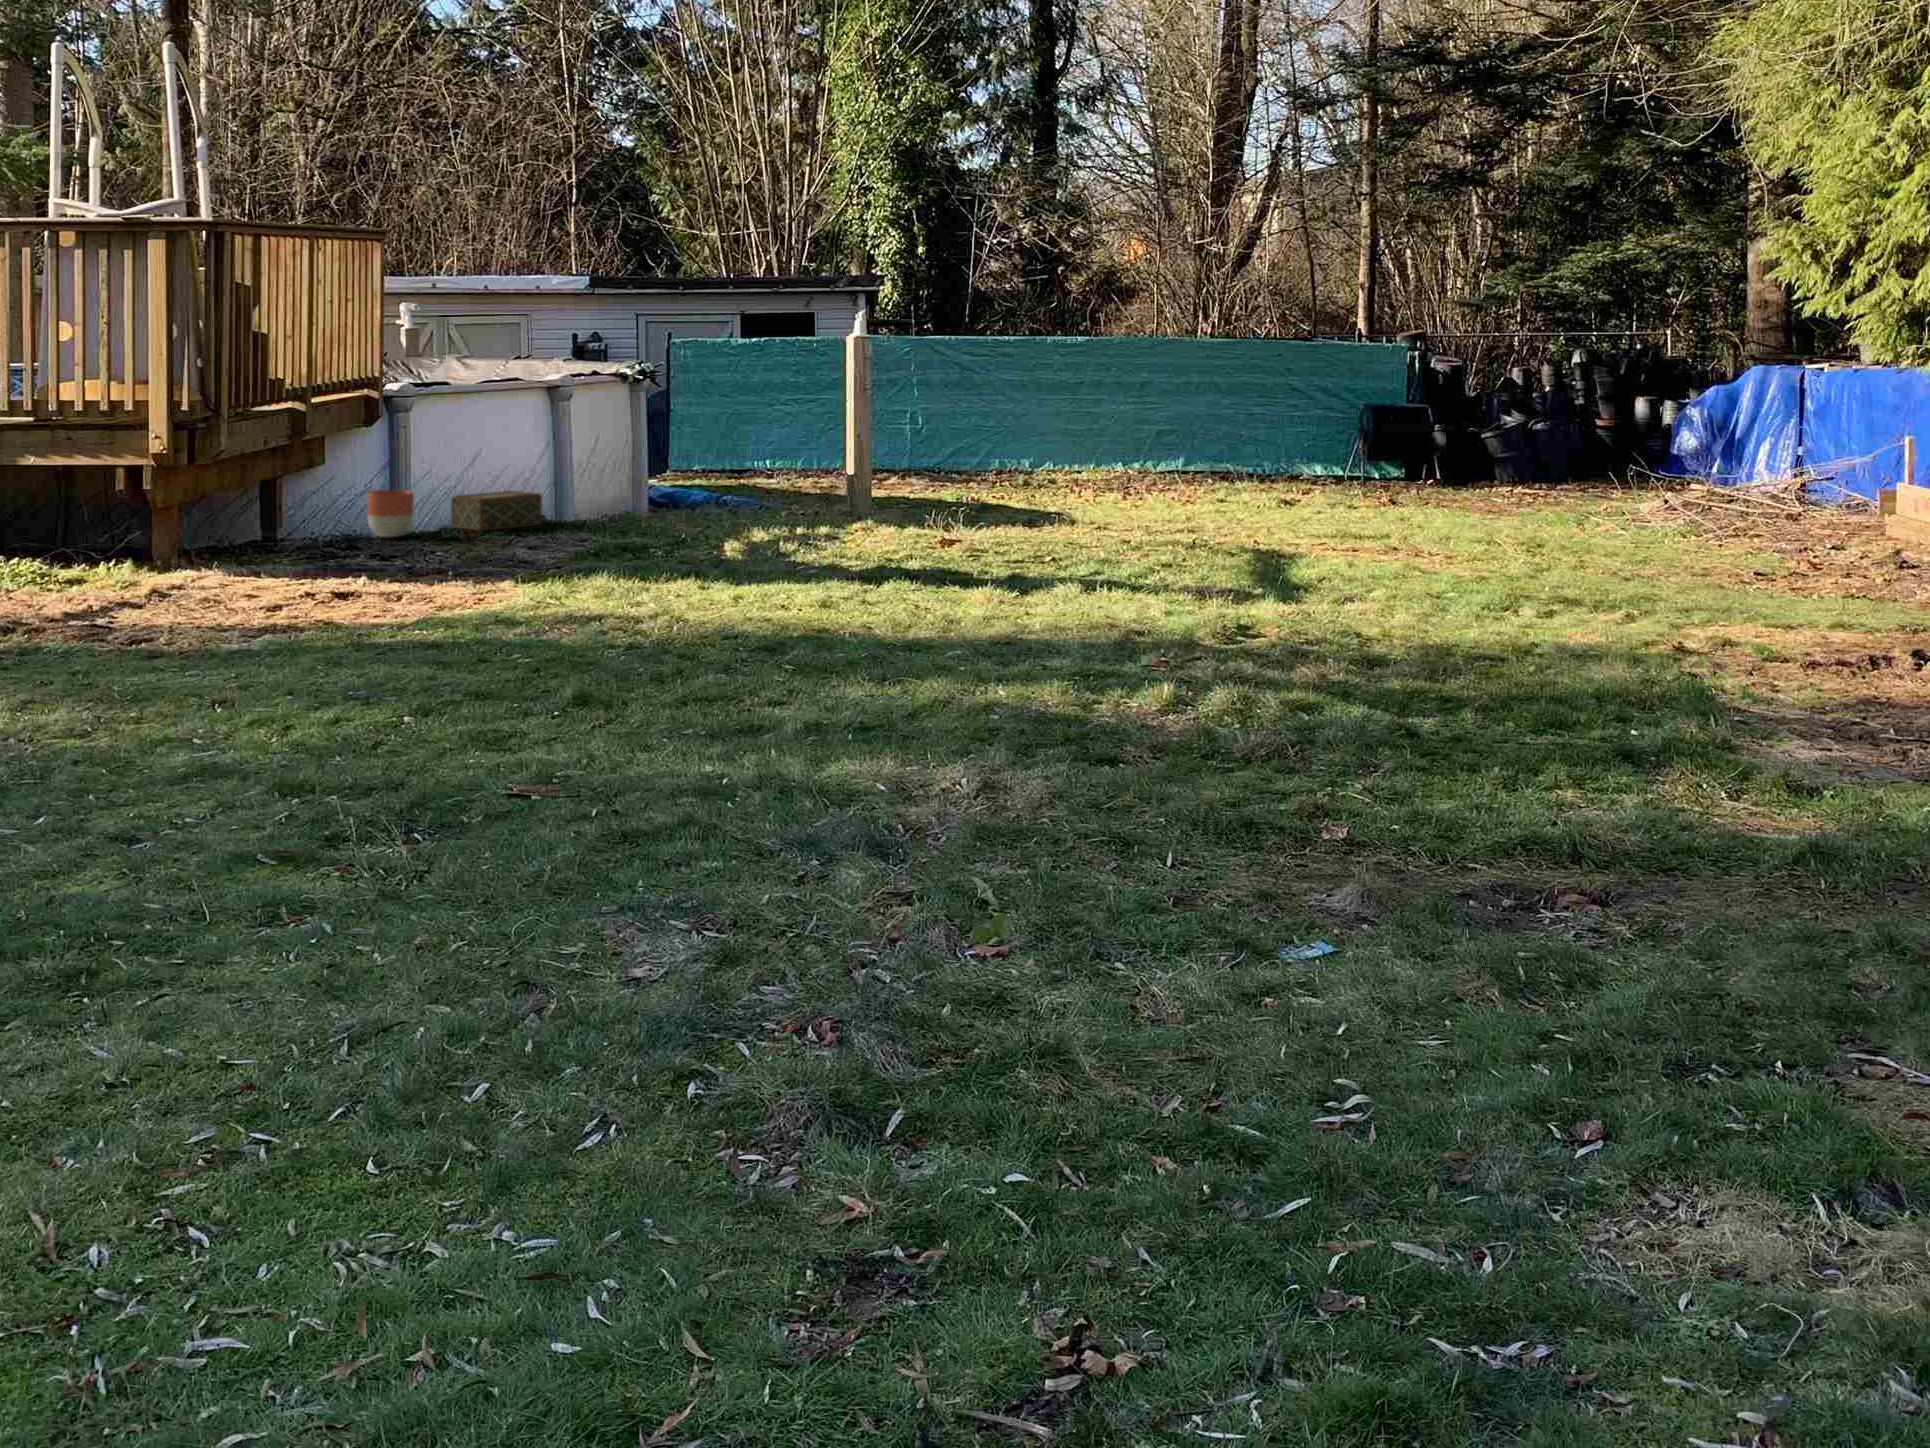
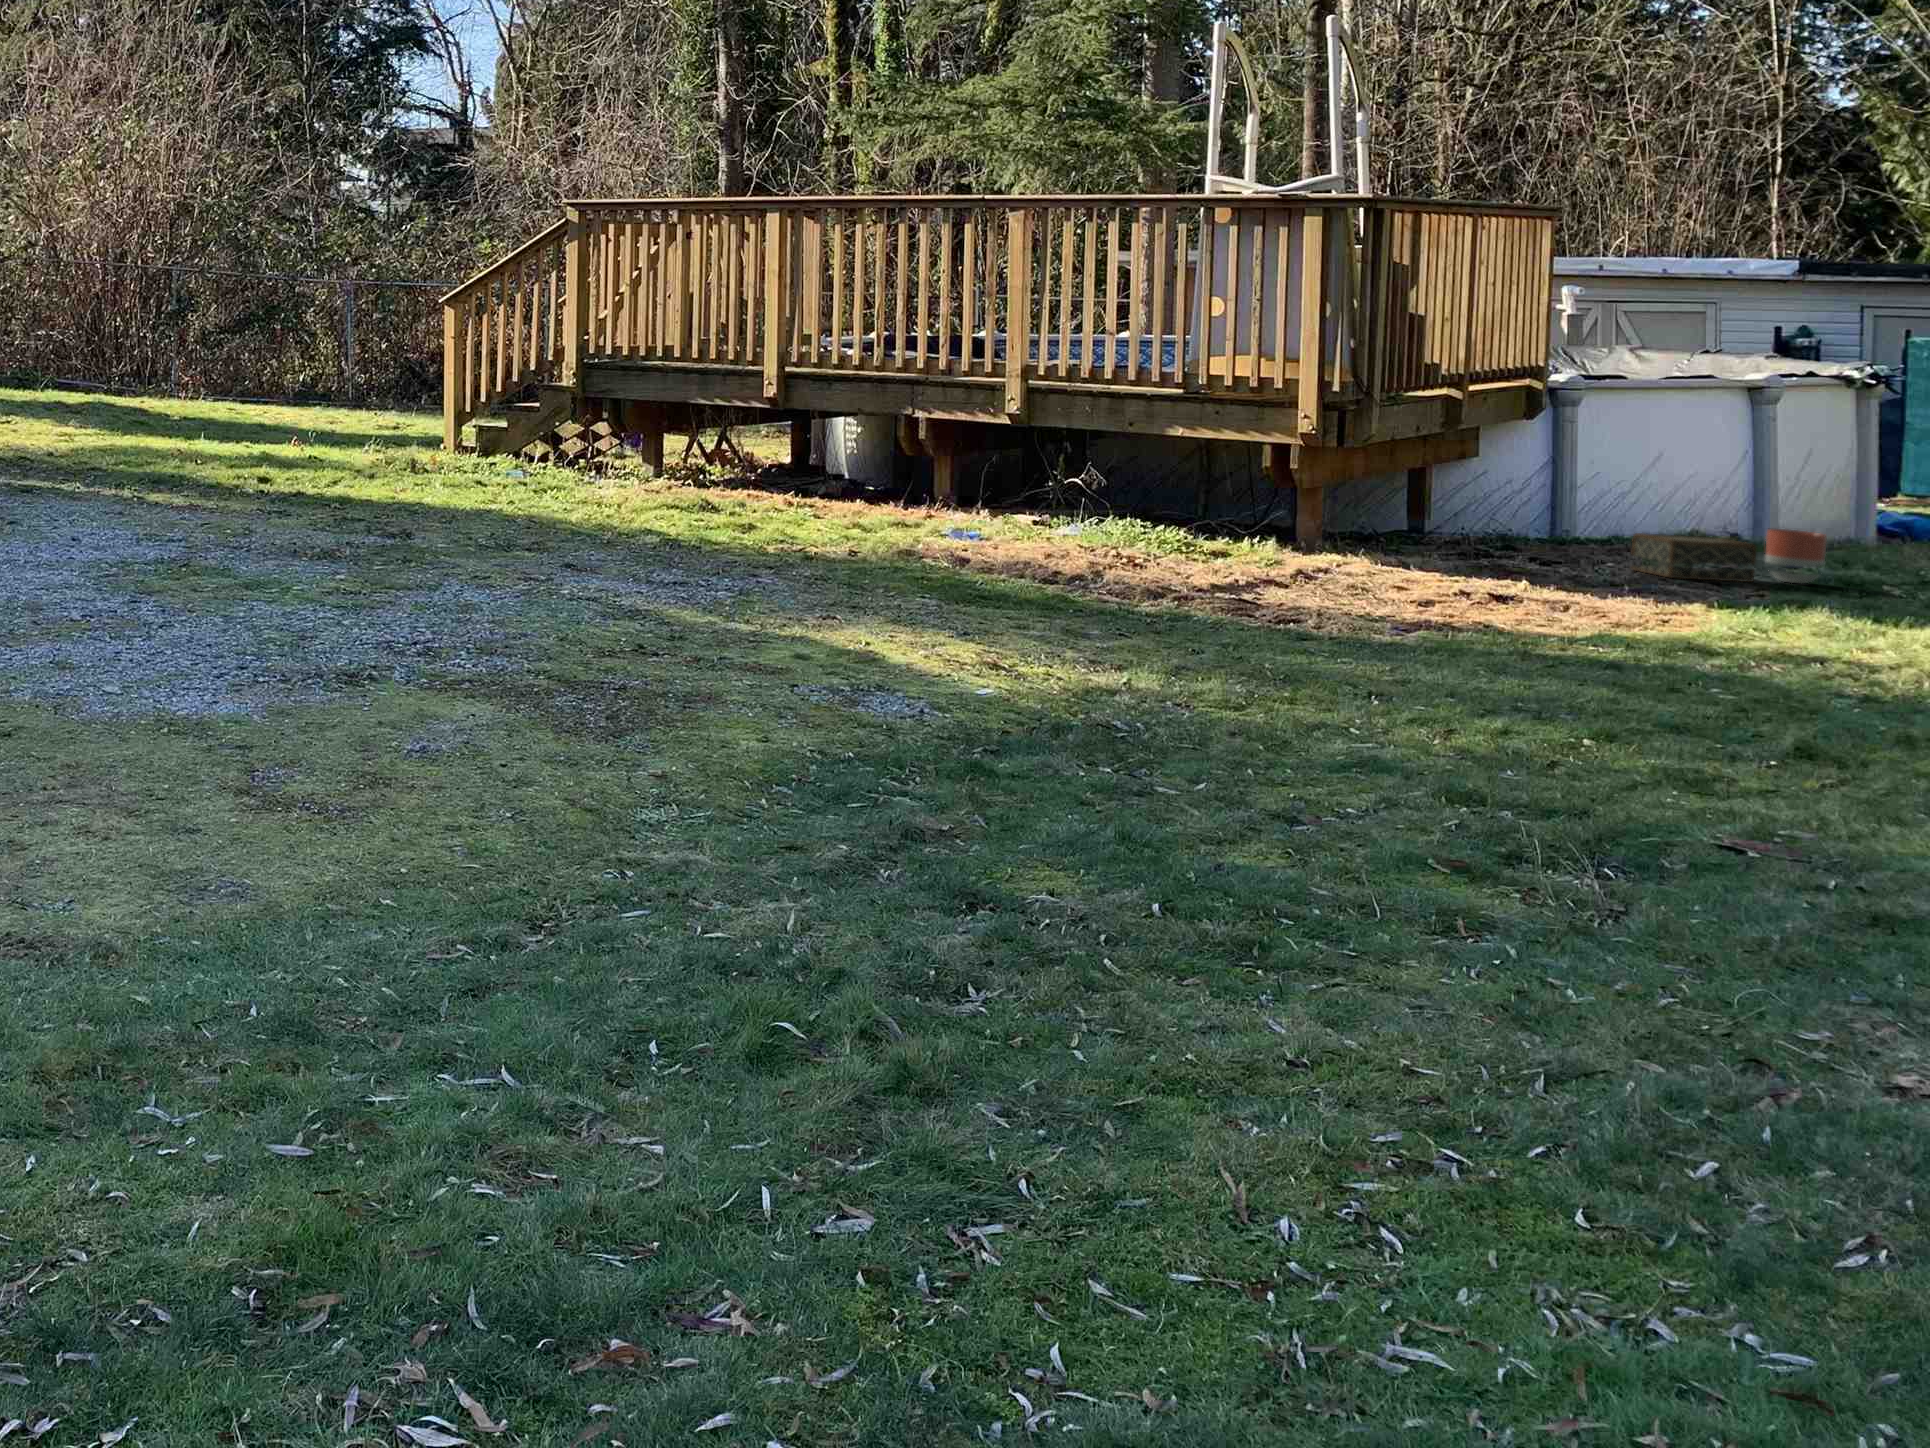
planter: present [367,490,414,537] -> present [1765,528,1827,583]

